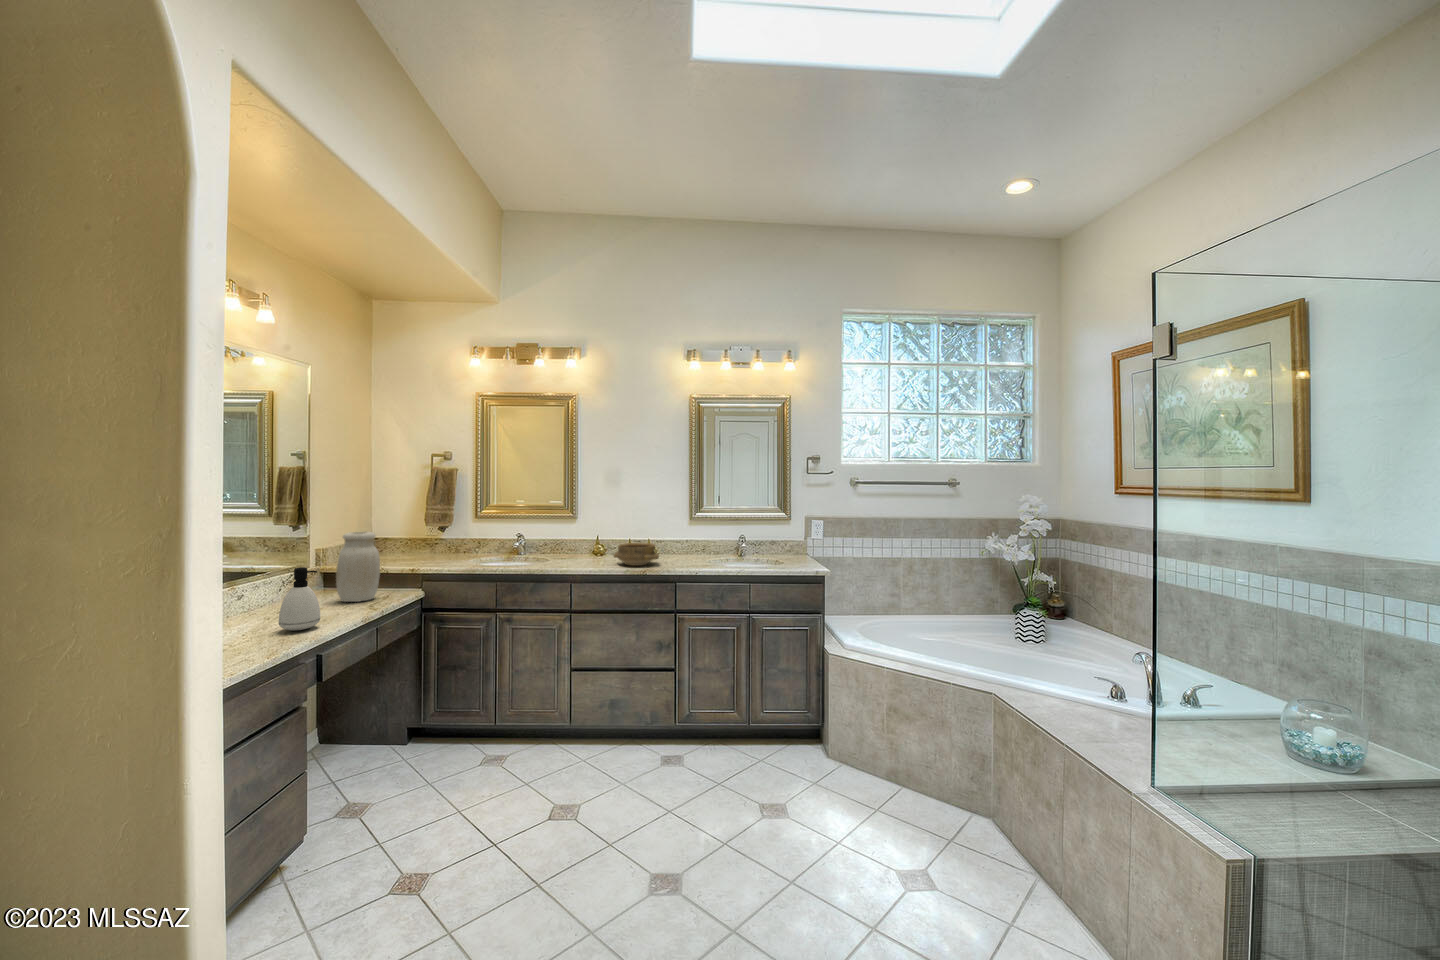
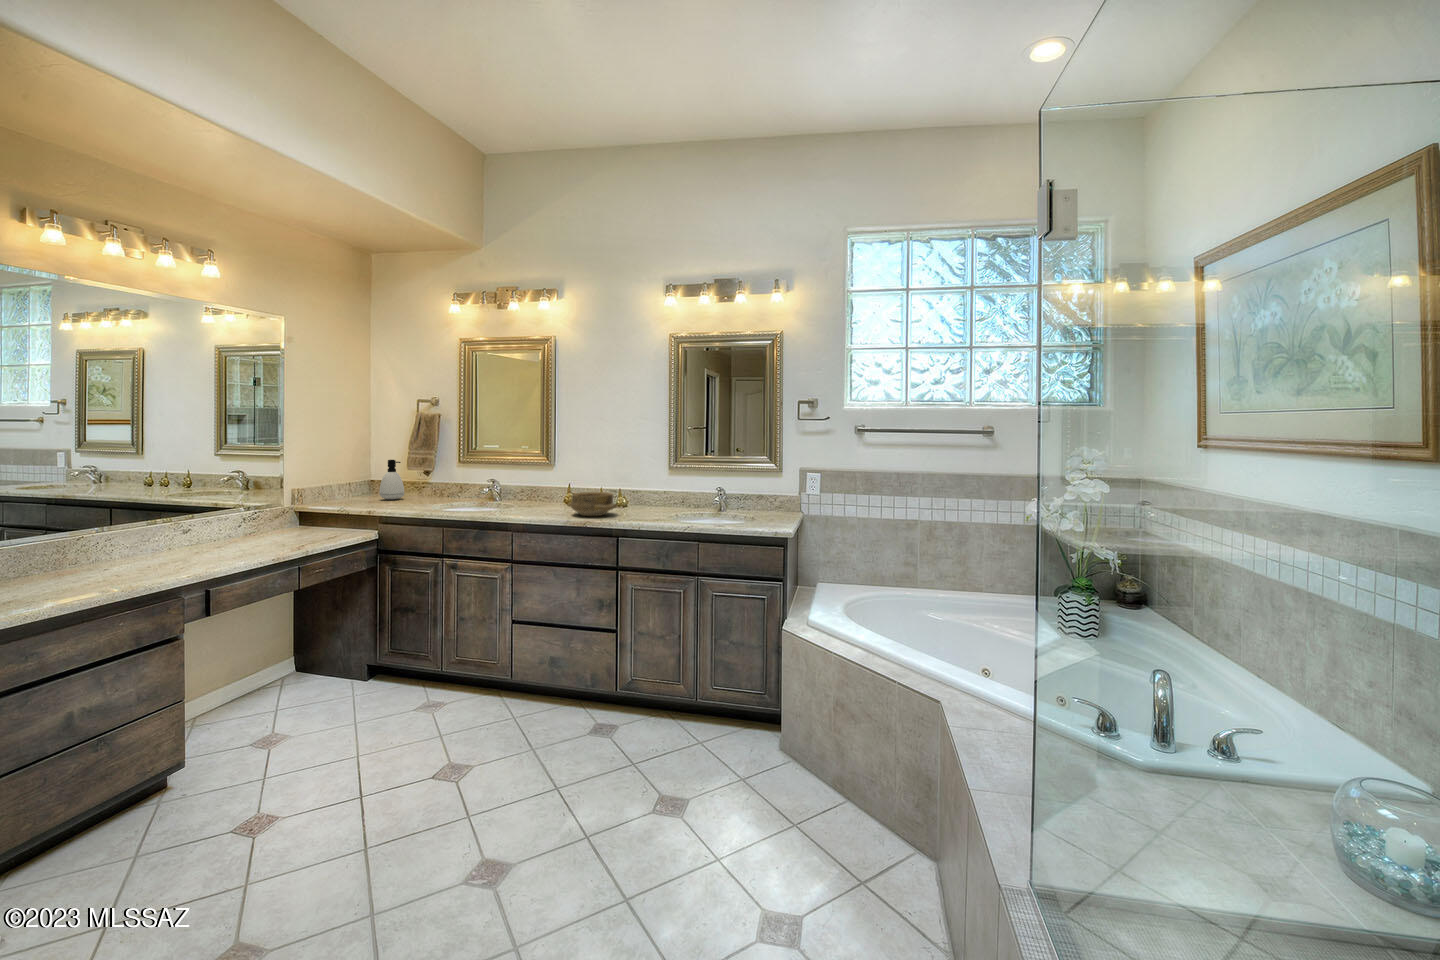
jar: present [336,532,380,602] -> none [289,470,333,538]
soap dispenser: present [279,567,320,630] -> present [379,460,404,500]

